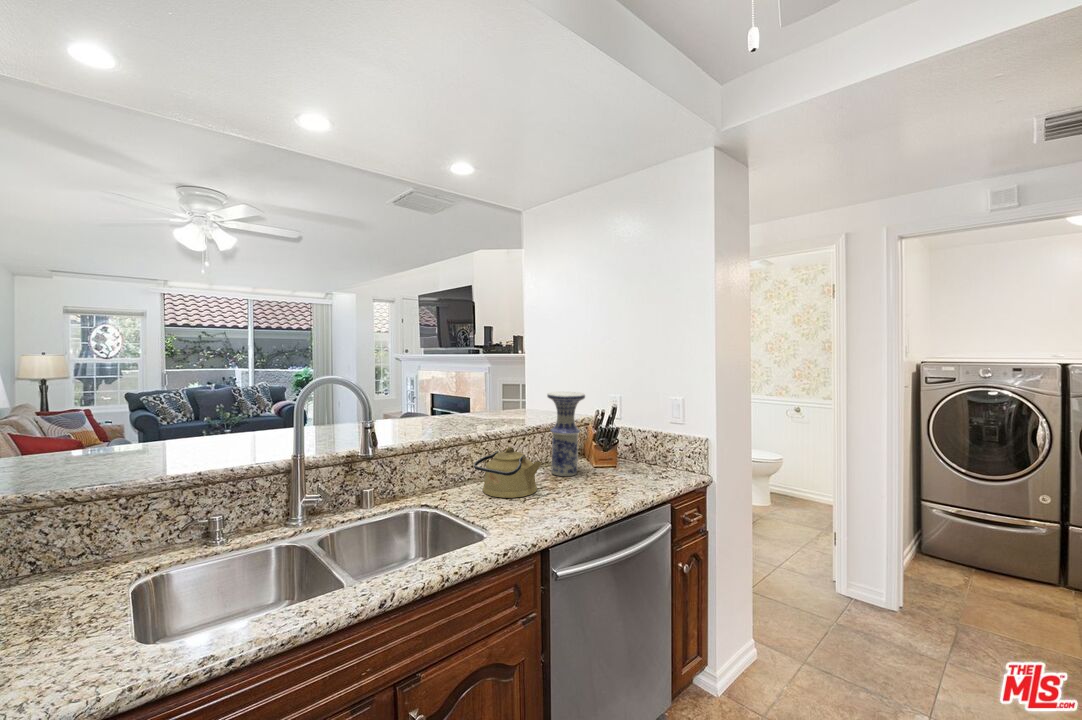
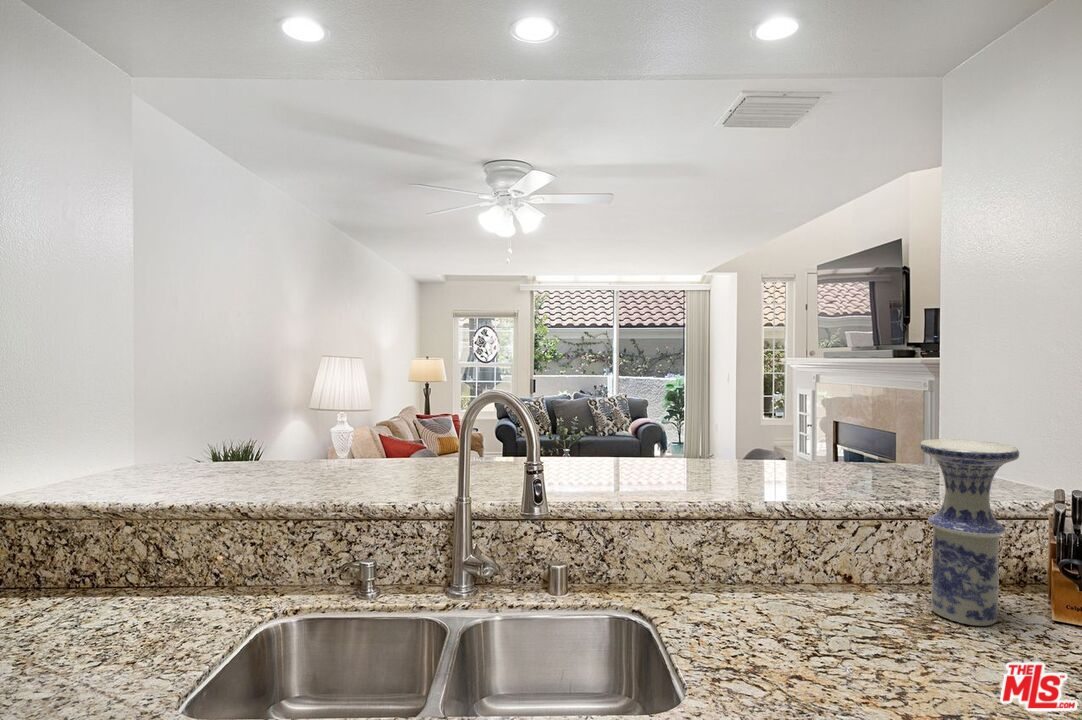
kettle: present [474,447,542,498] -> none [741,540,873,646]

